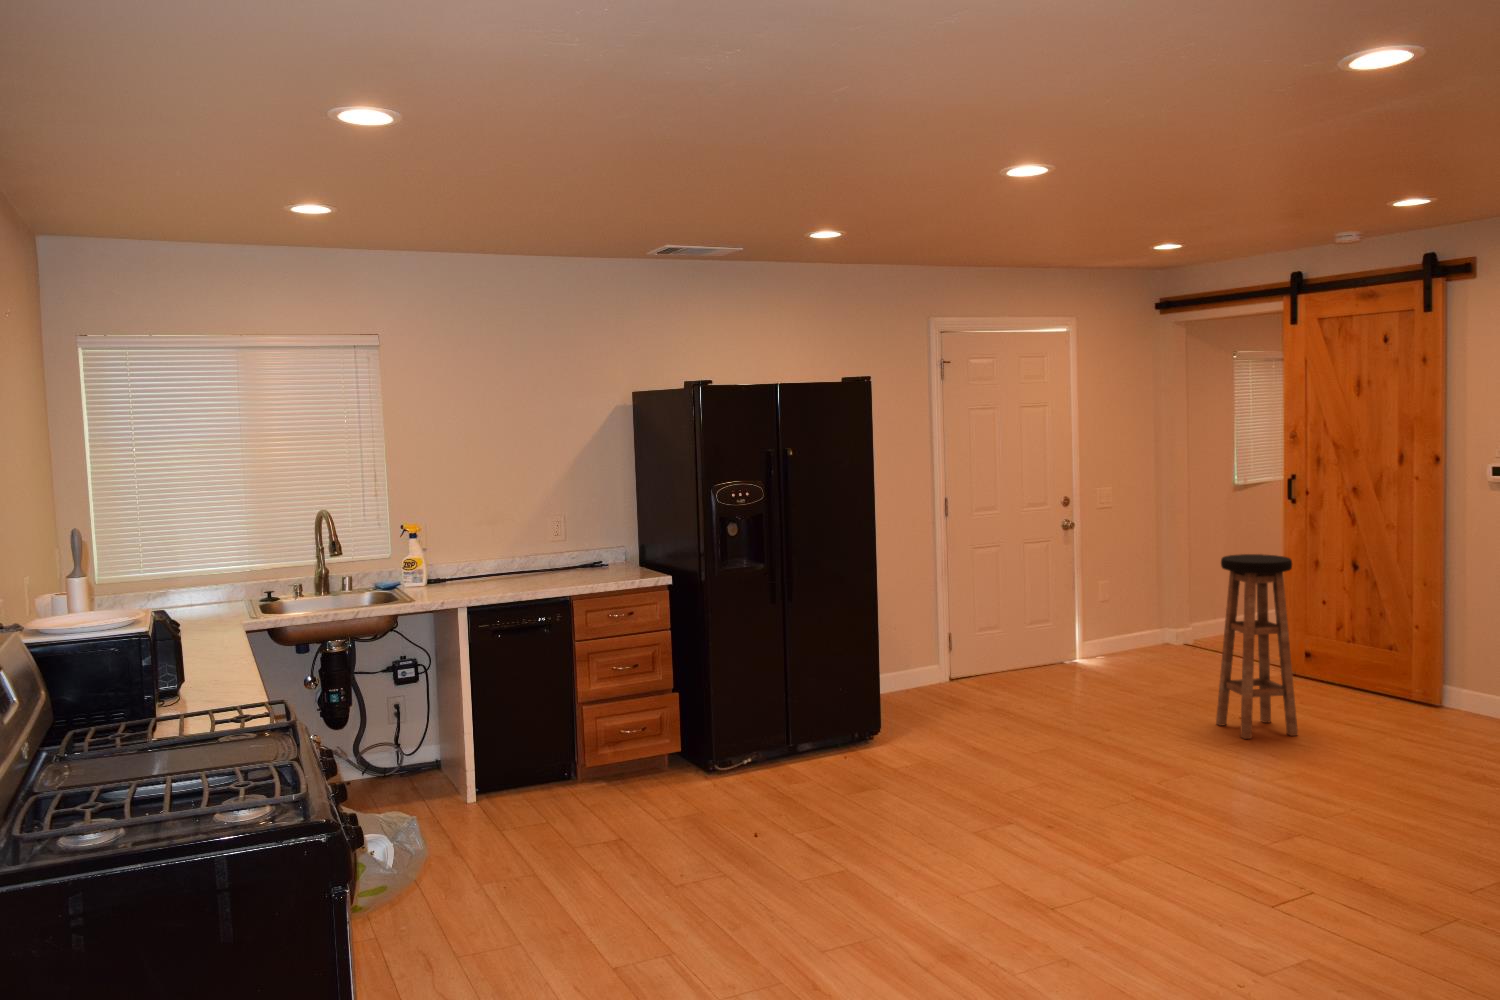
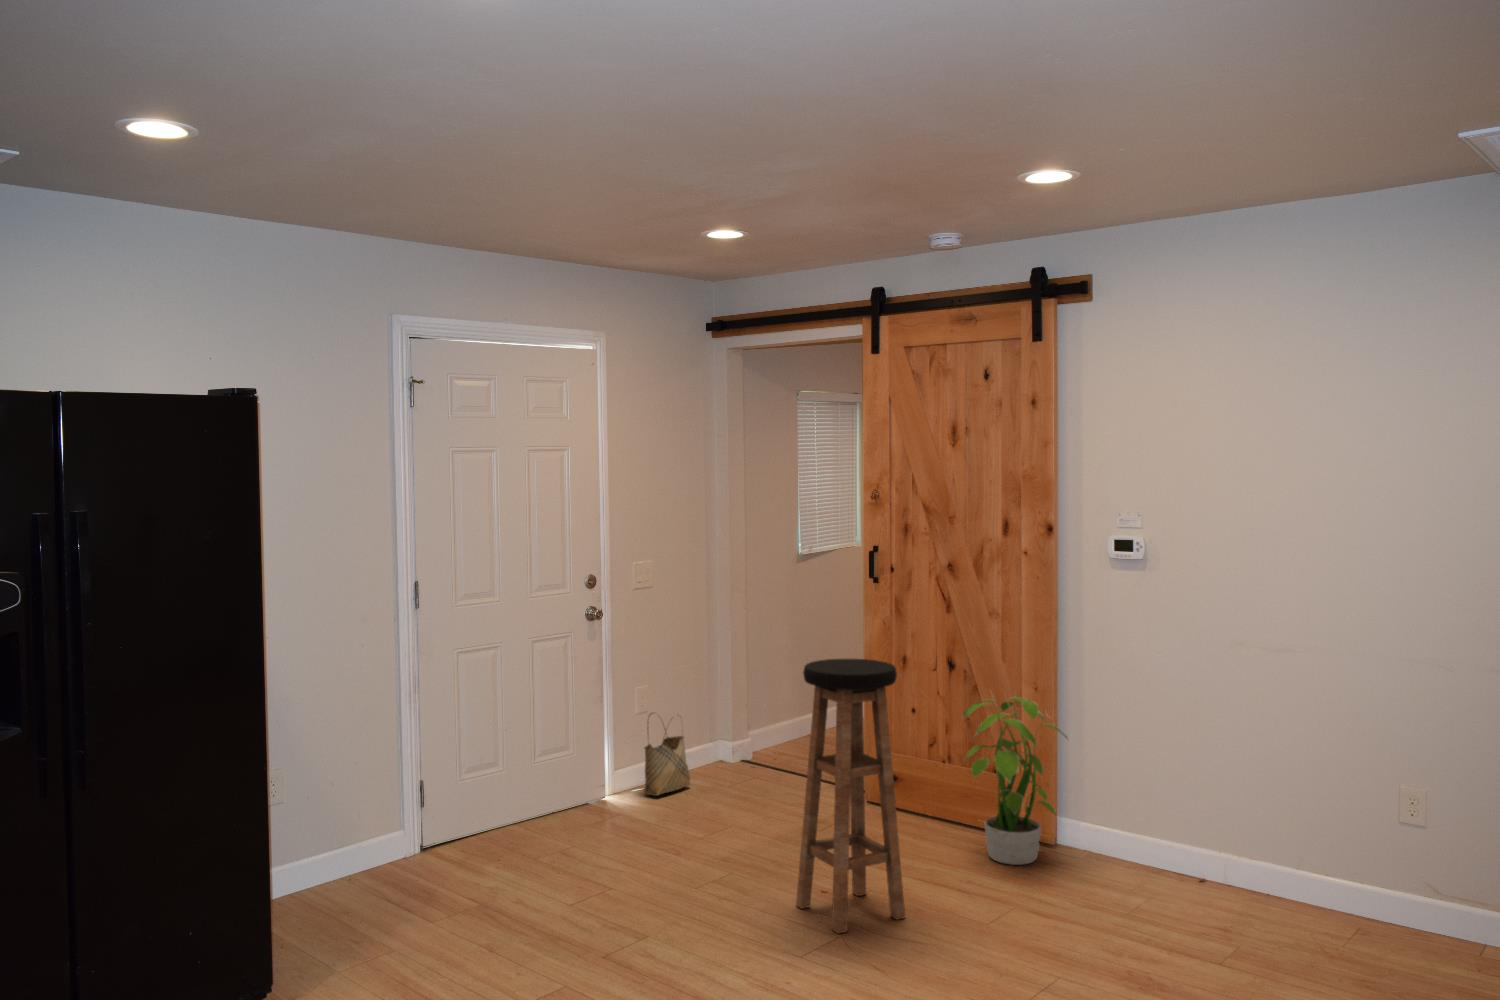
potted plant: none [1355,584,1451,716] -> present [962,694,1067,865]
woven basket: none [1105,600,1142,661] -> present [644,719,690,796]

